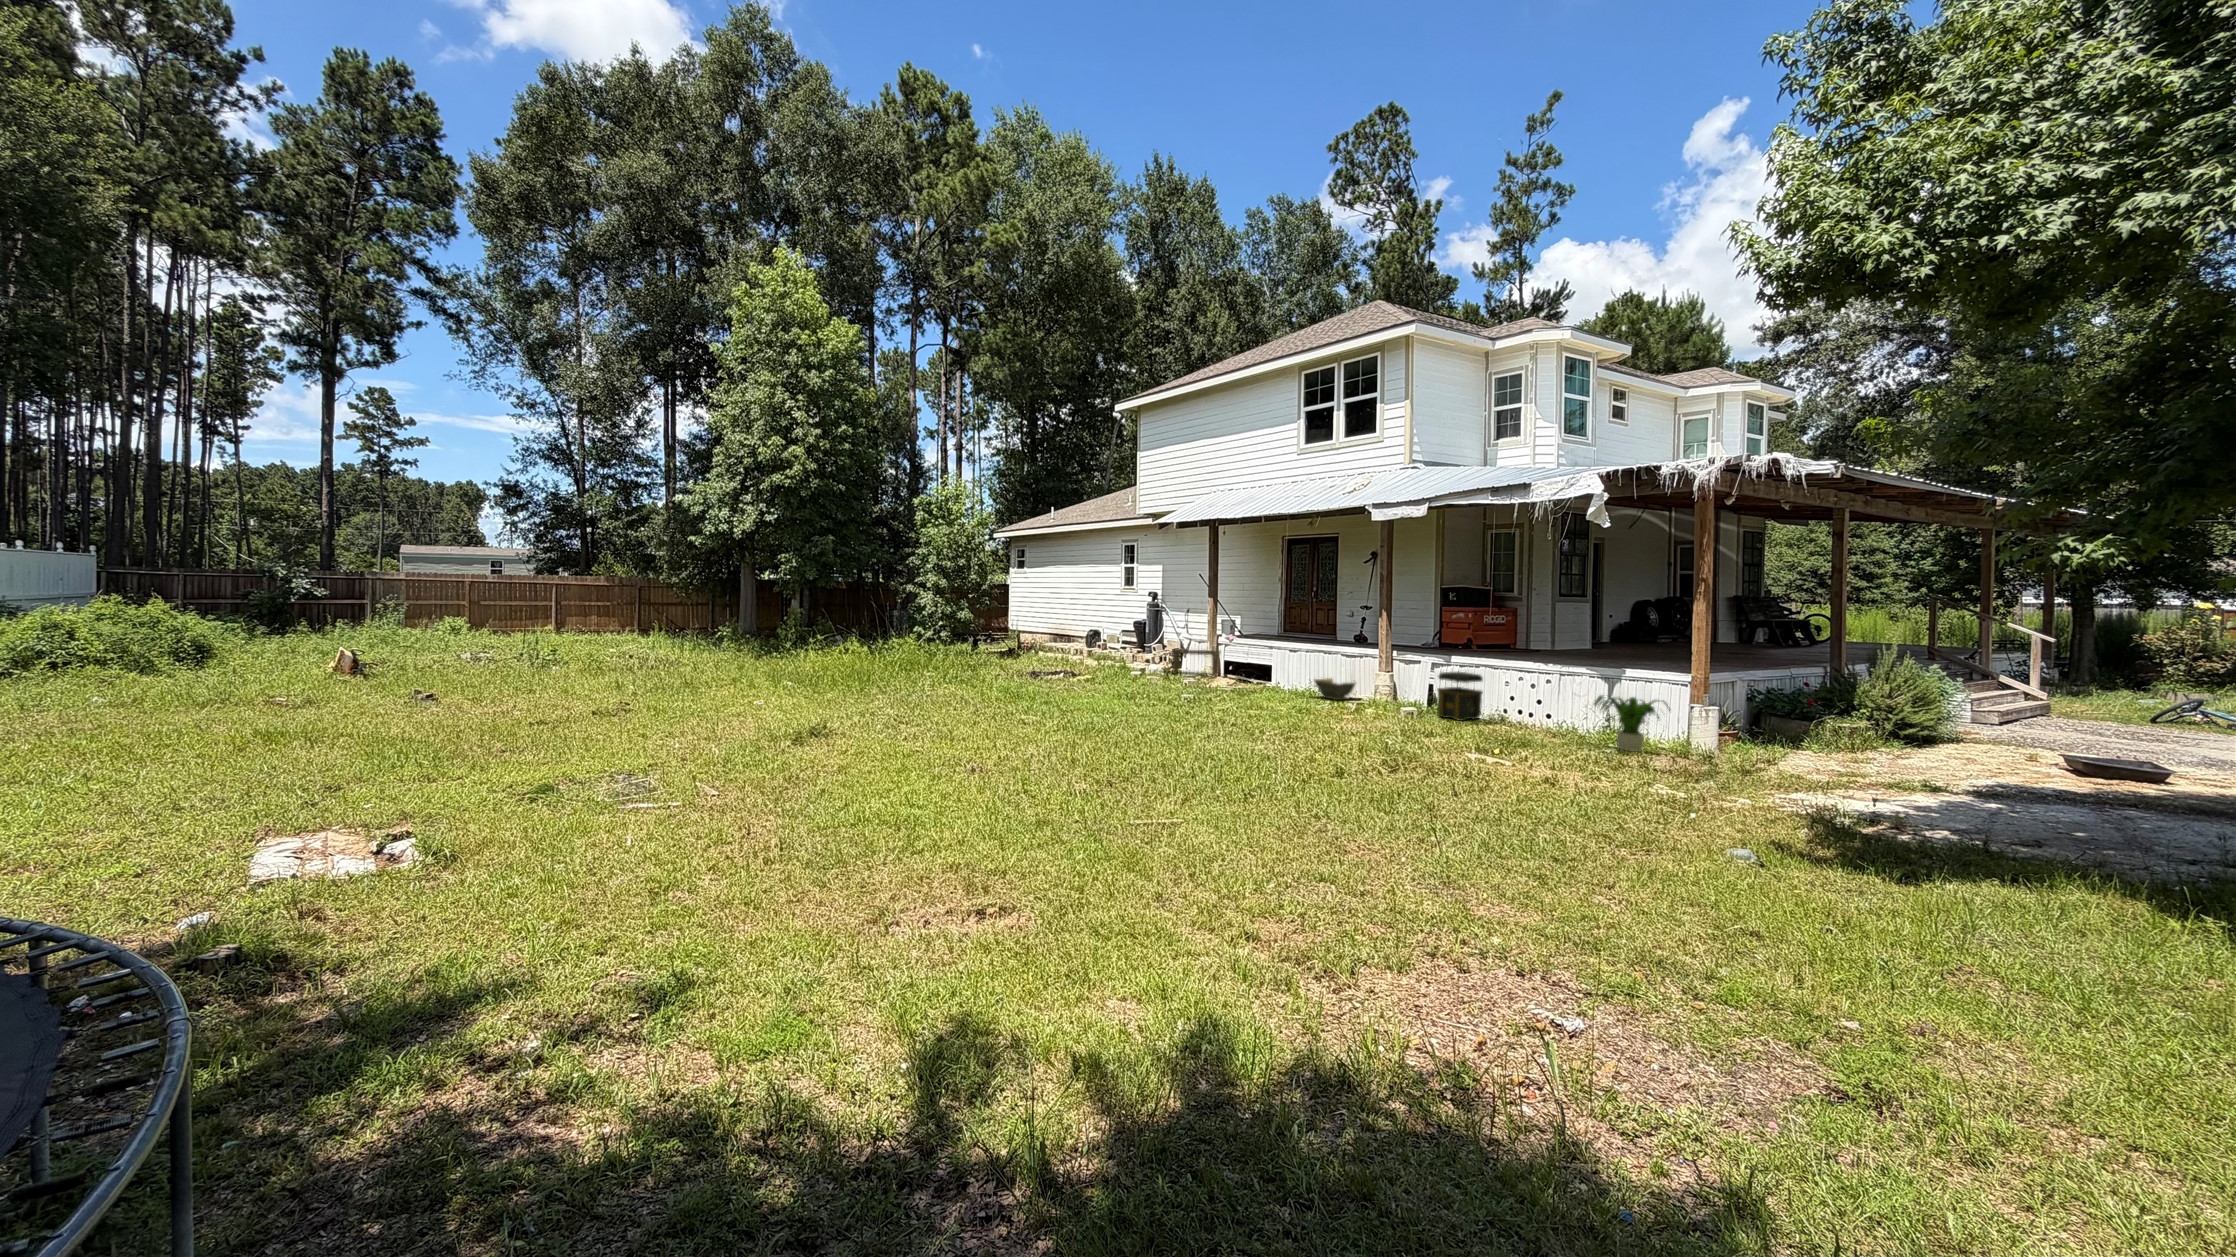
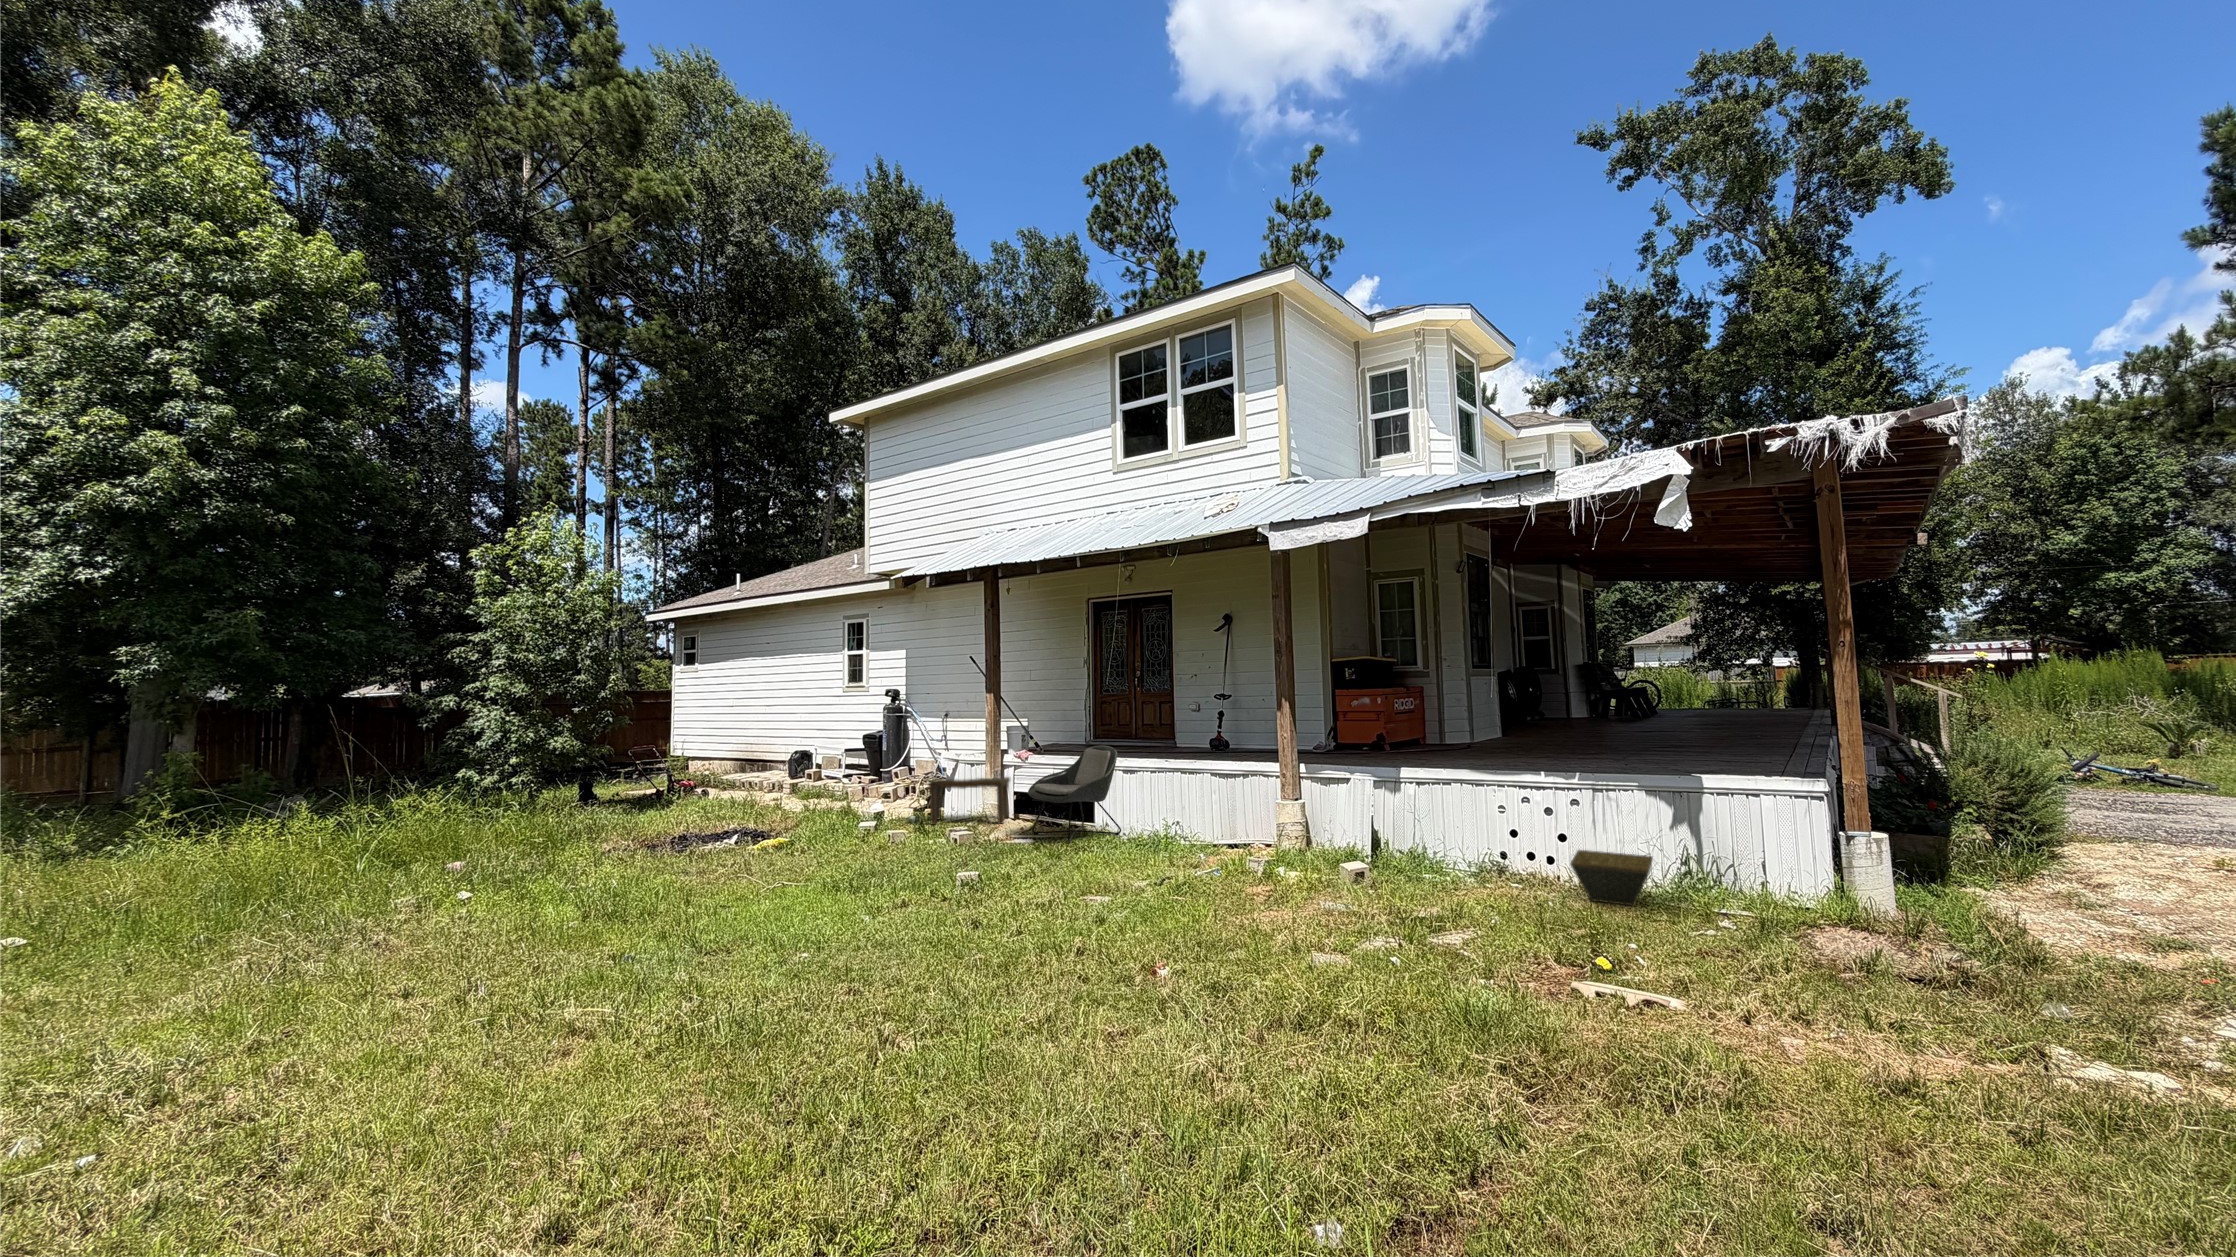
lounge chair: none [1228,634,1283,688] -> present [1028,746,1121,844]
toolbox: present [1437,672,1483,721] -> none [1401,793,1469,881]
basket: present [1314,678,1355,700] -> present [1570,850,1653,906]
potted plant: present [1594,695,1670,752] -> none [1708,824,1824,924]

